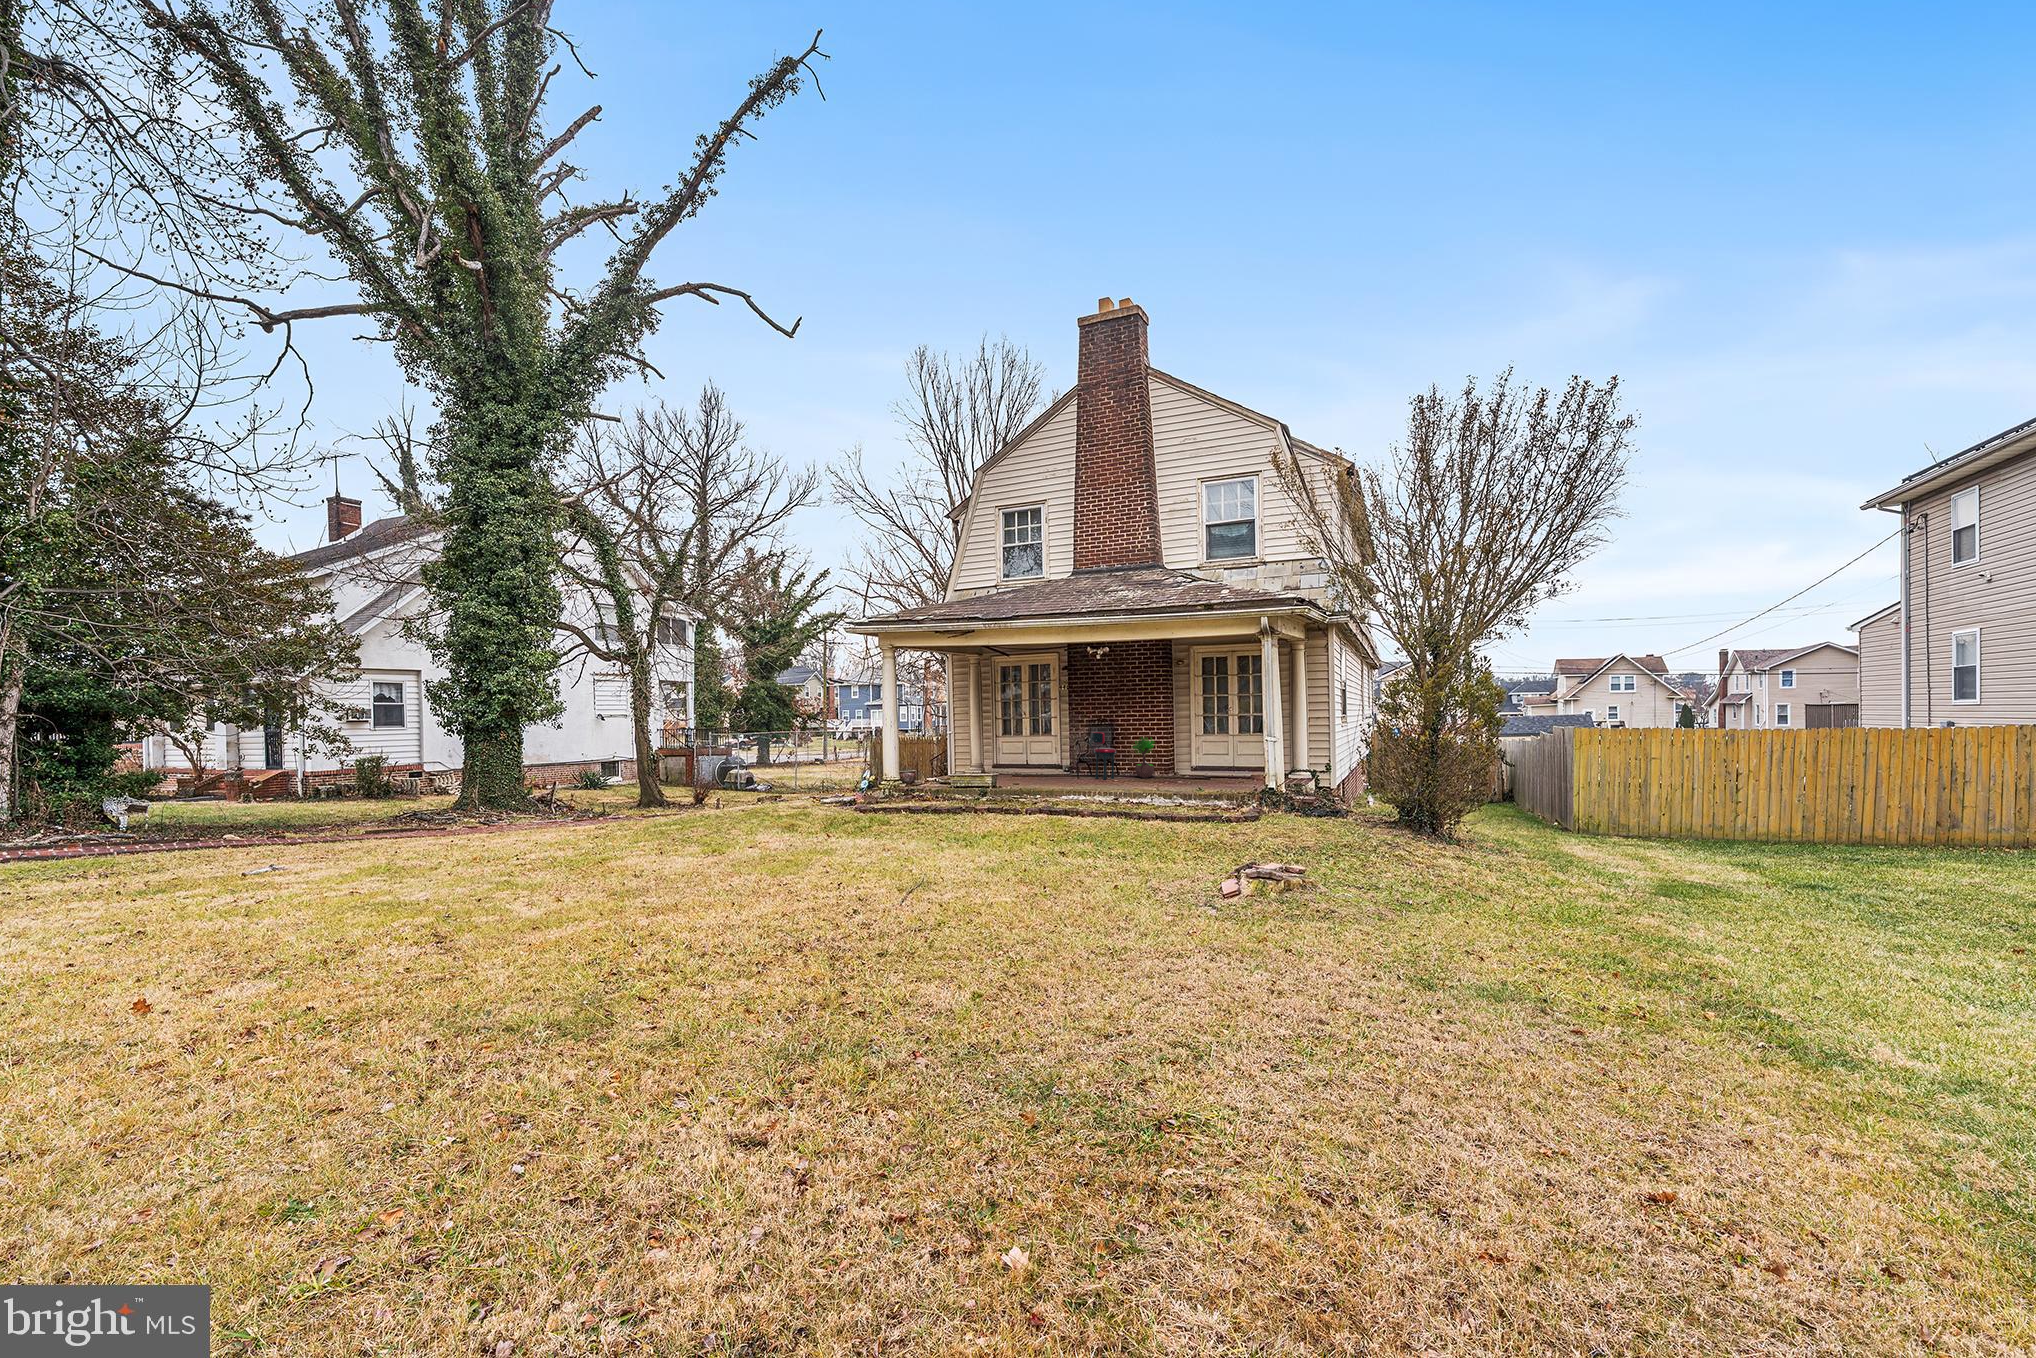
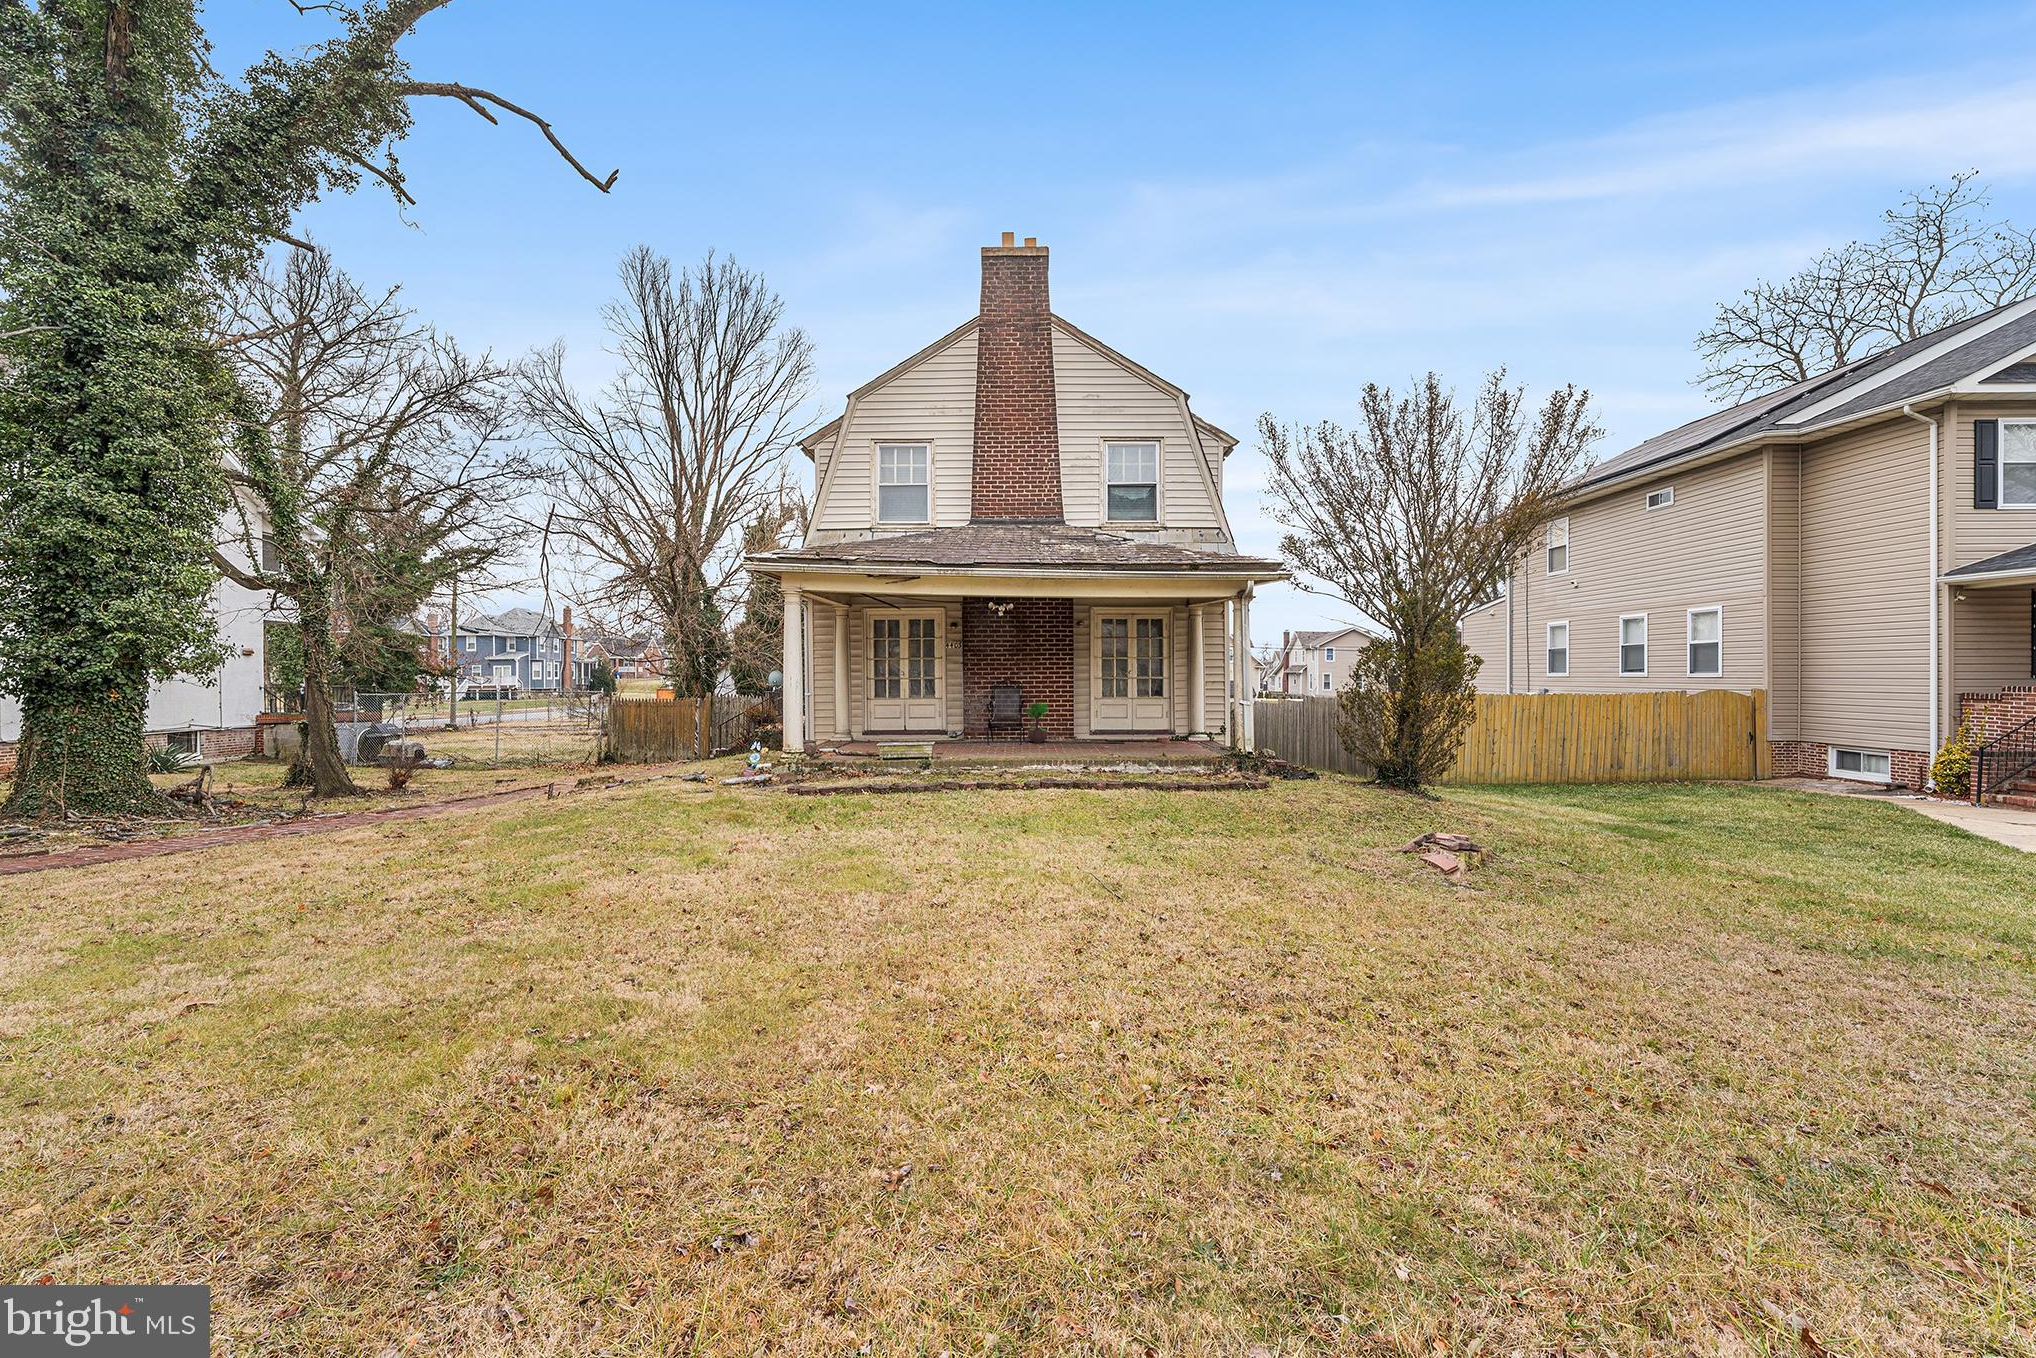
stool: present [1089,732,1116,780] -> none [982,695,1009,744]

